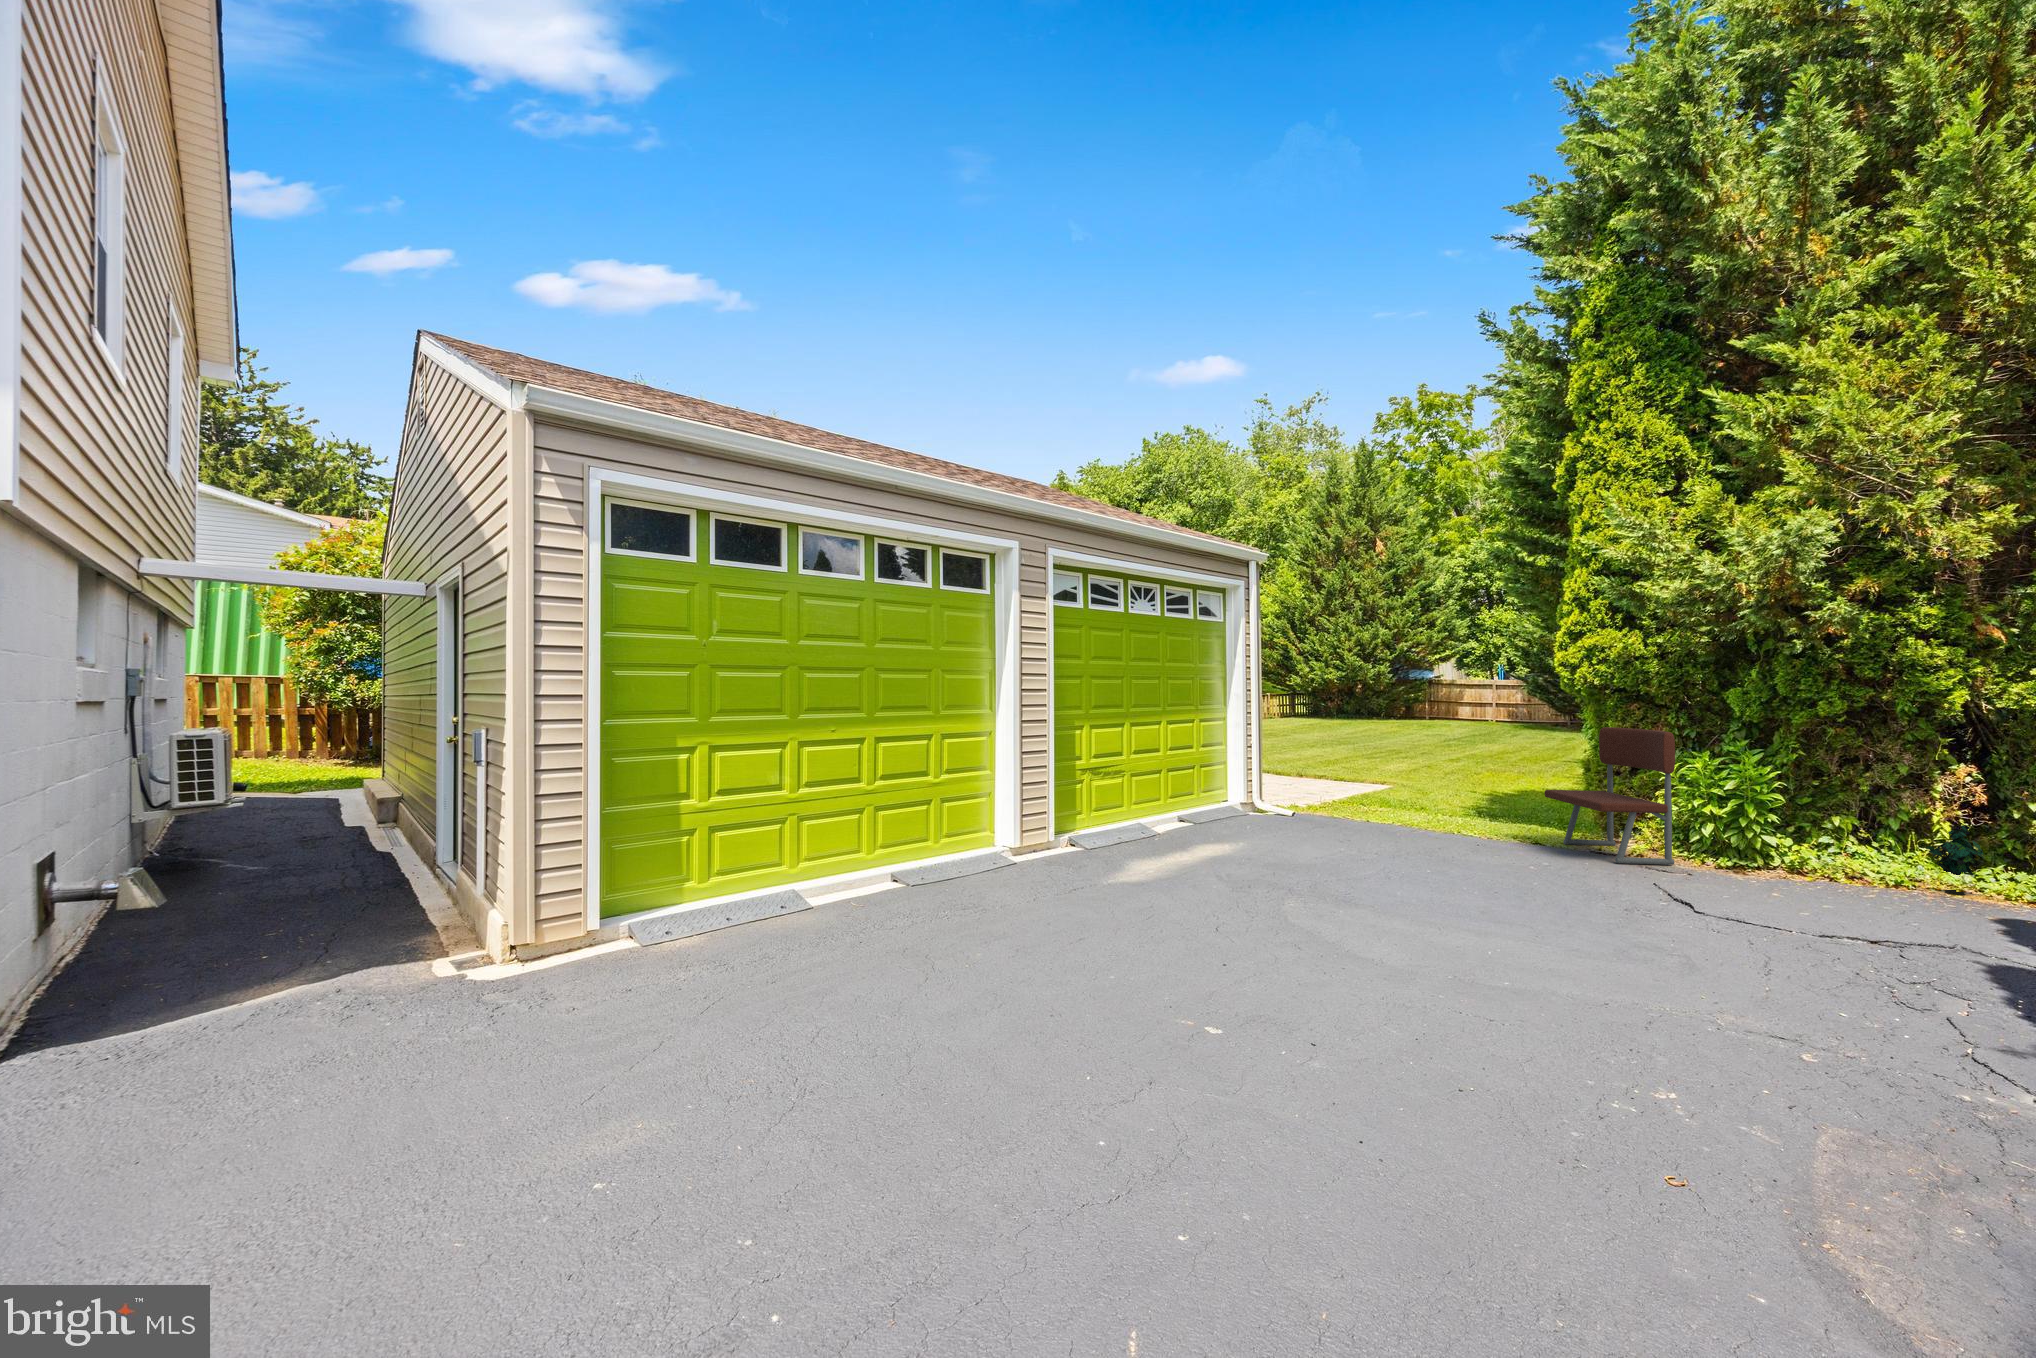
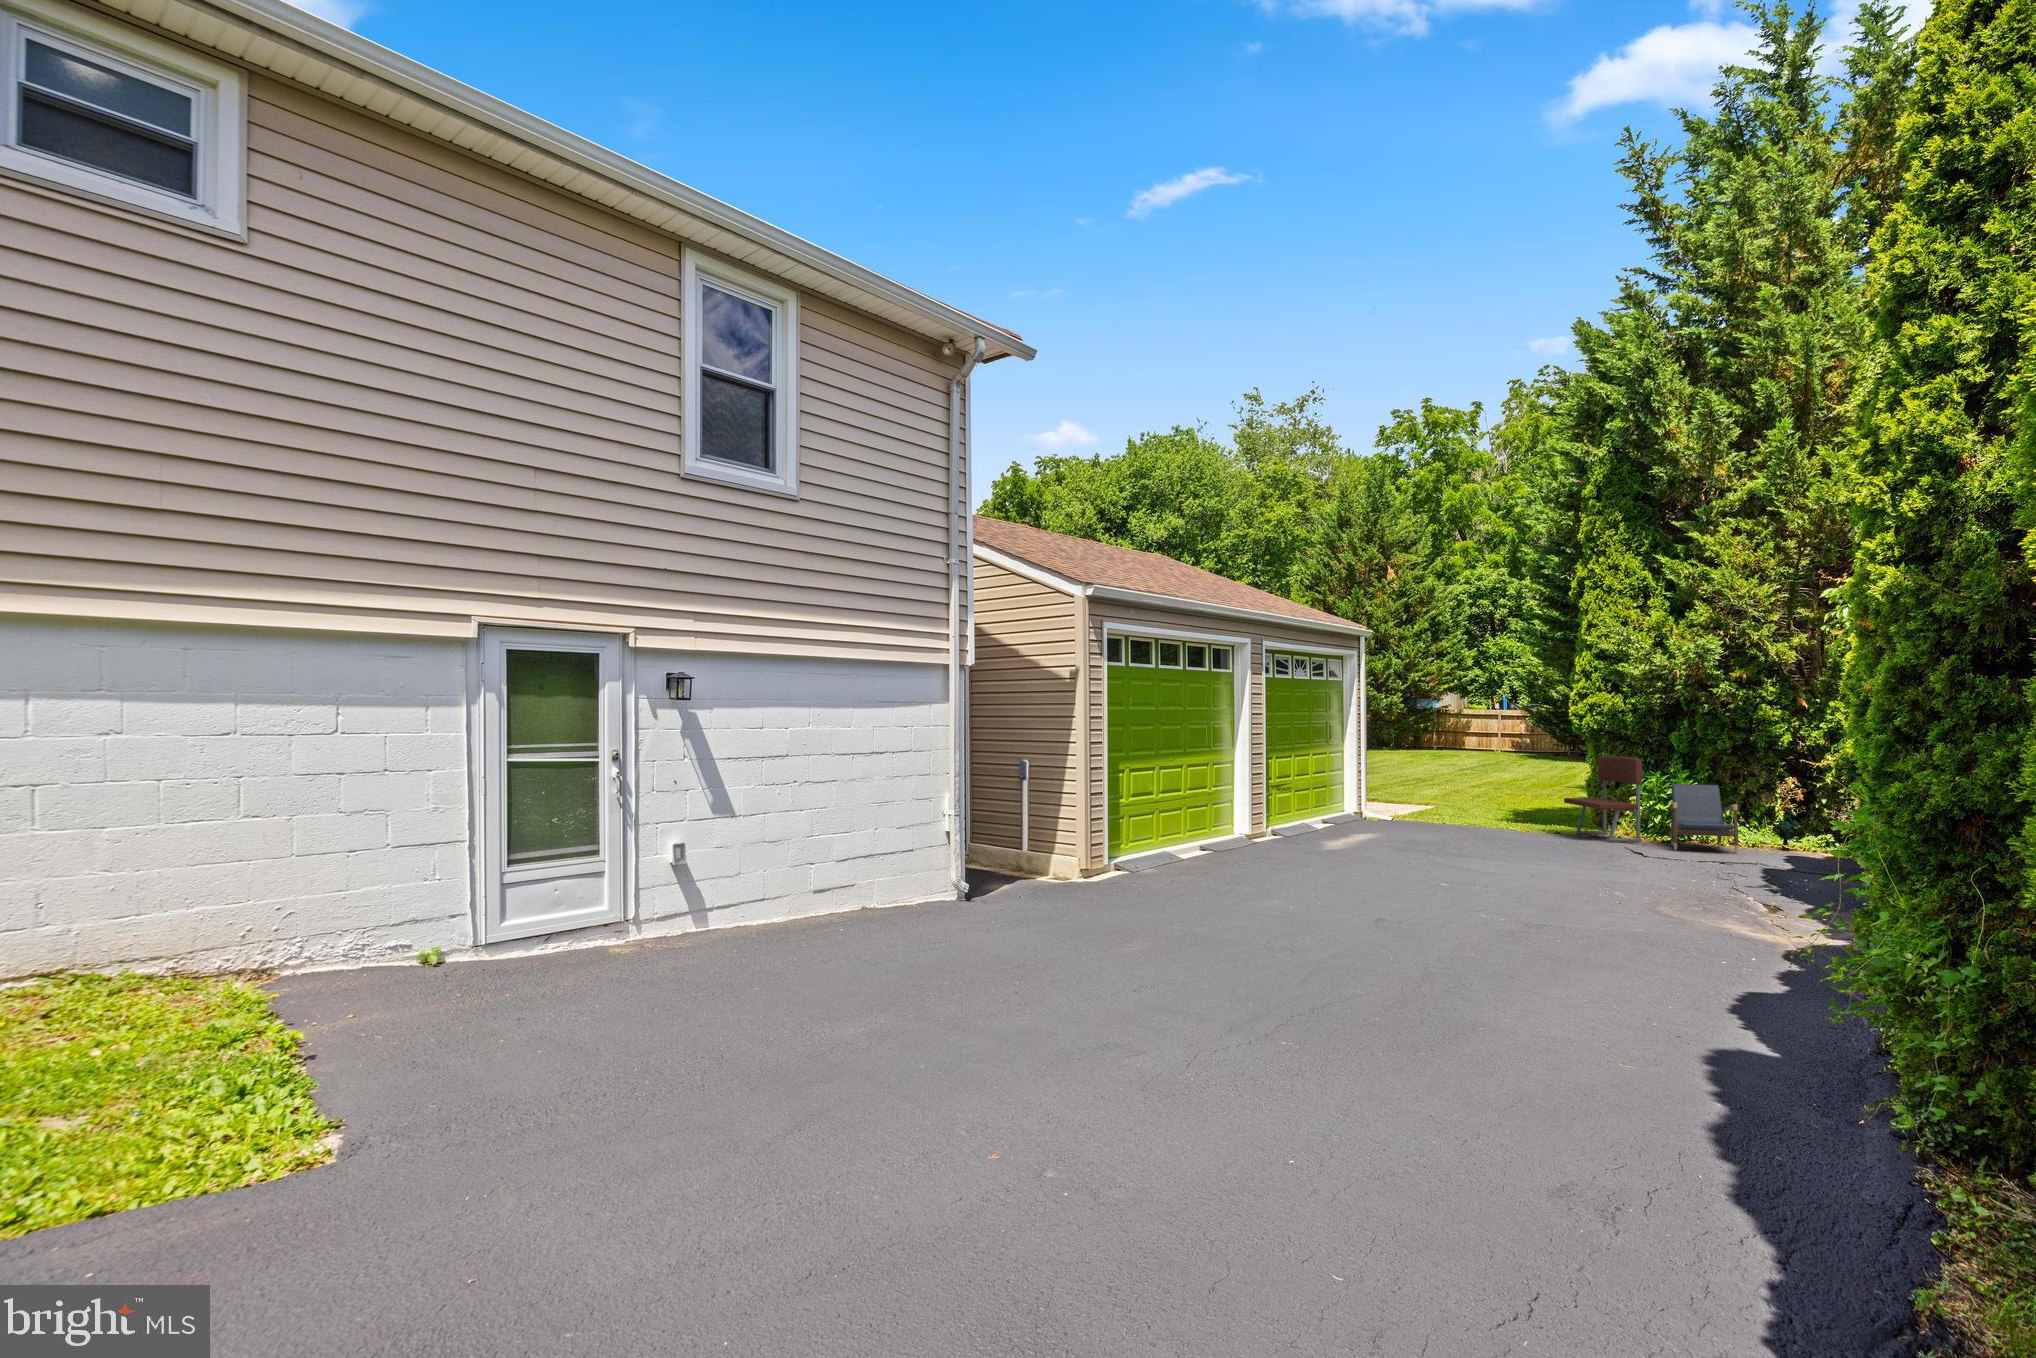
lounge chair: none [1725,773,1867,900] -> present [1669,784,1738,853]

